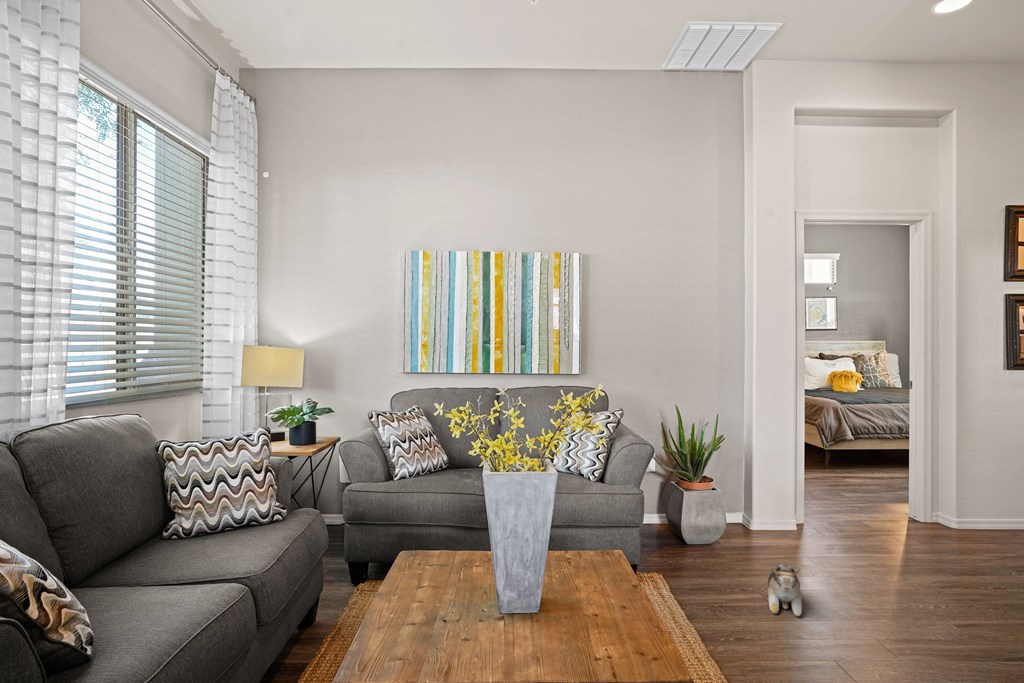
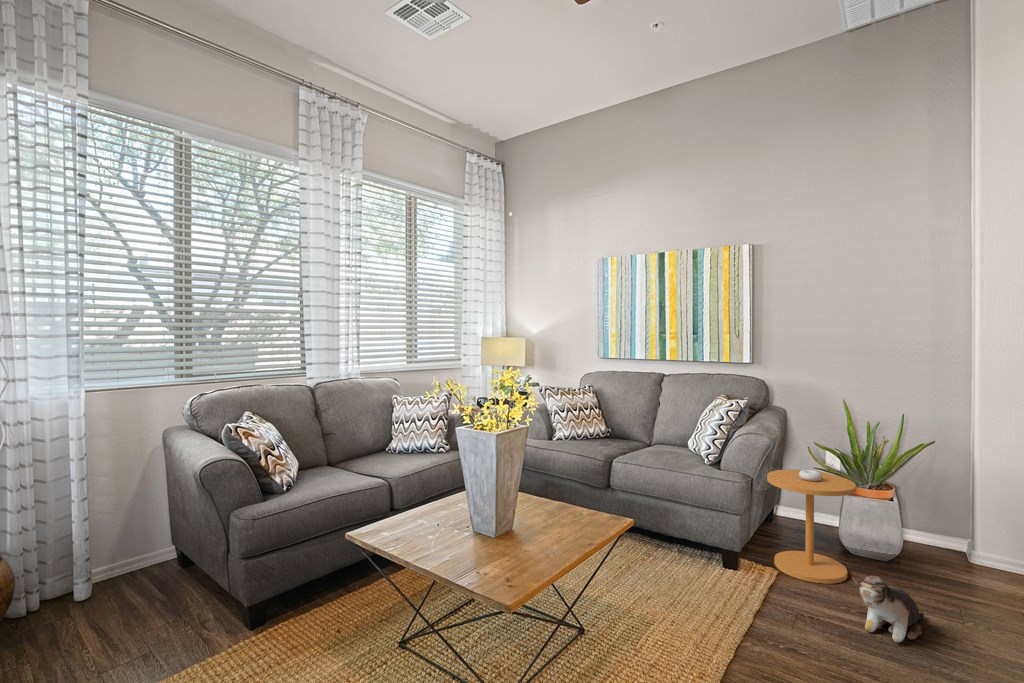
side table: none [642,475,718,581] -> present [767,470,856,584]

